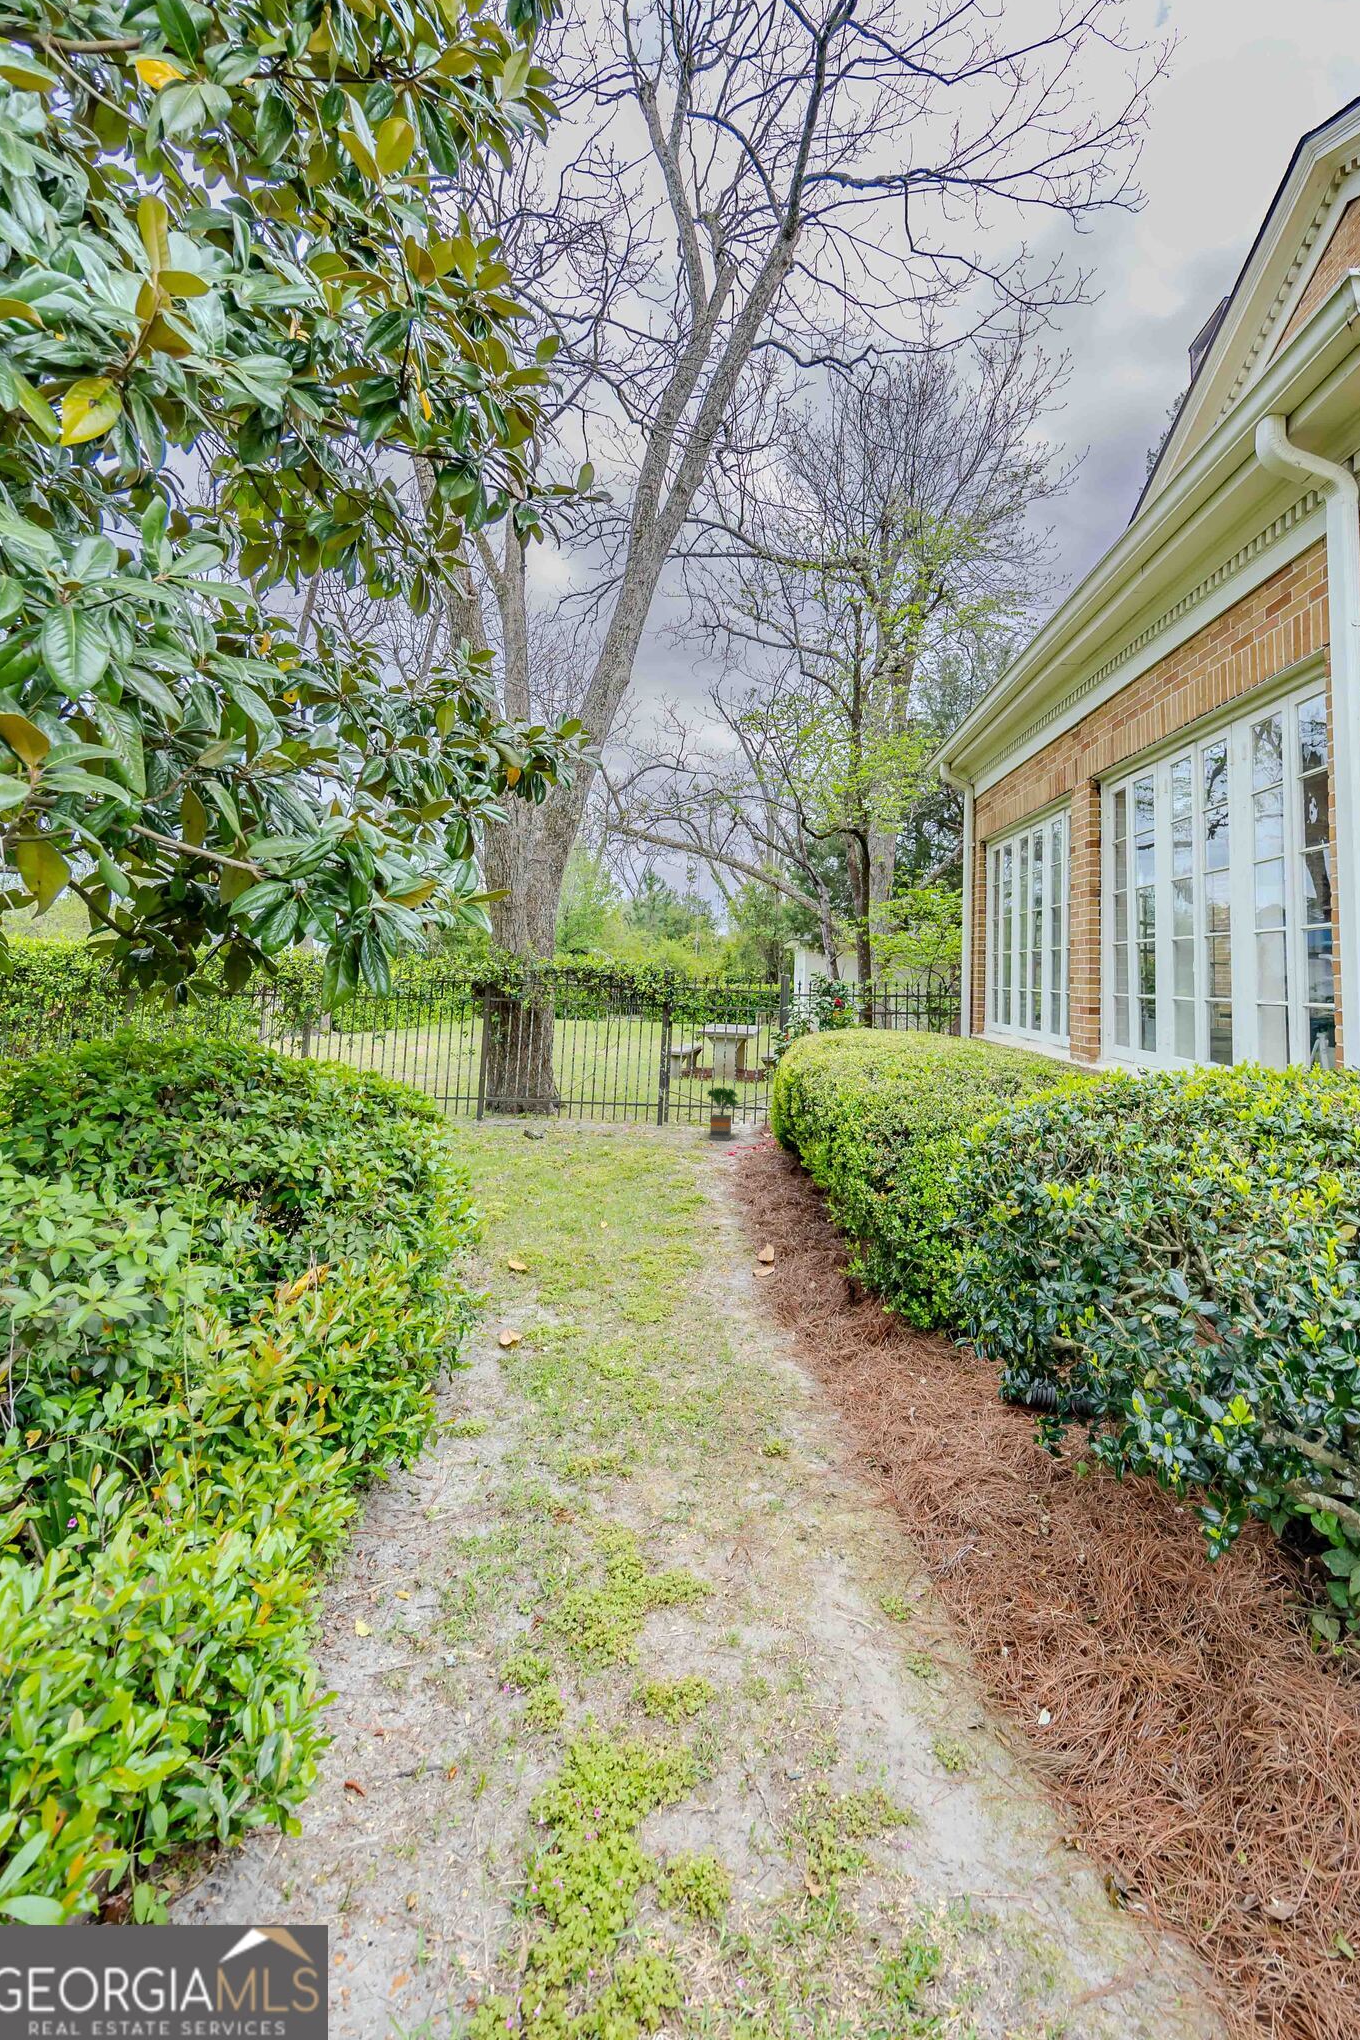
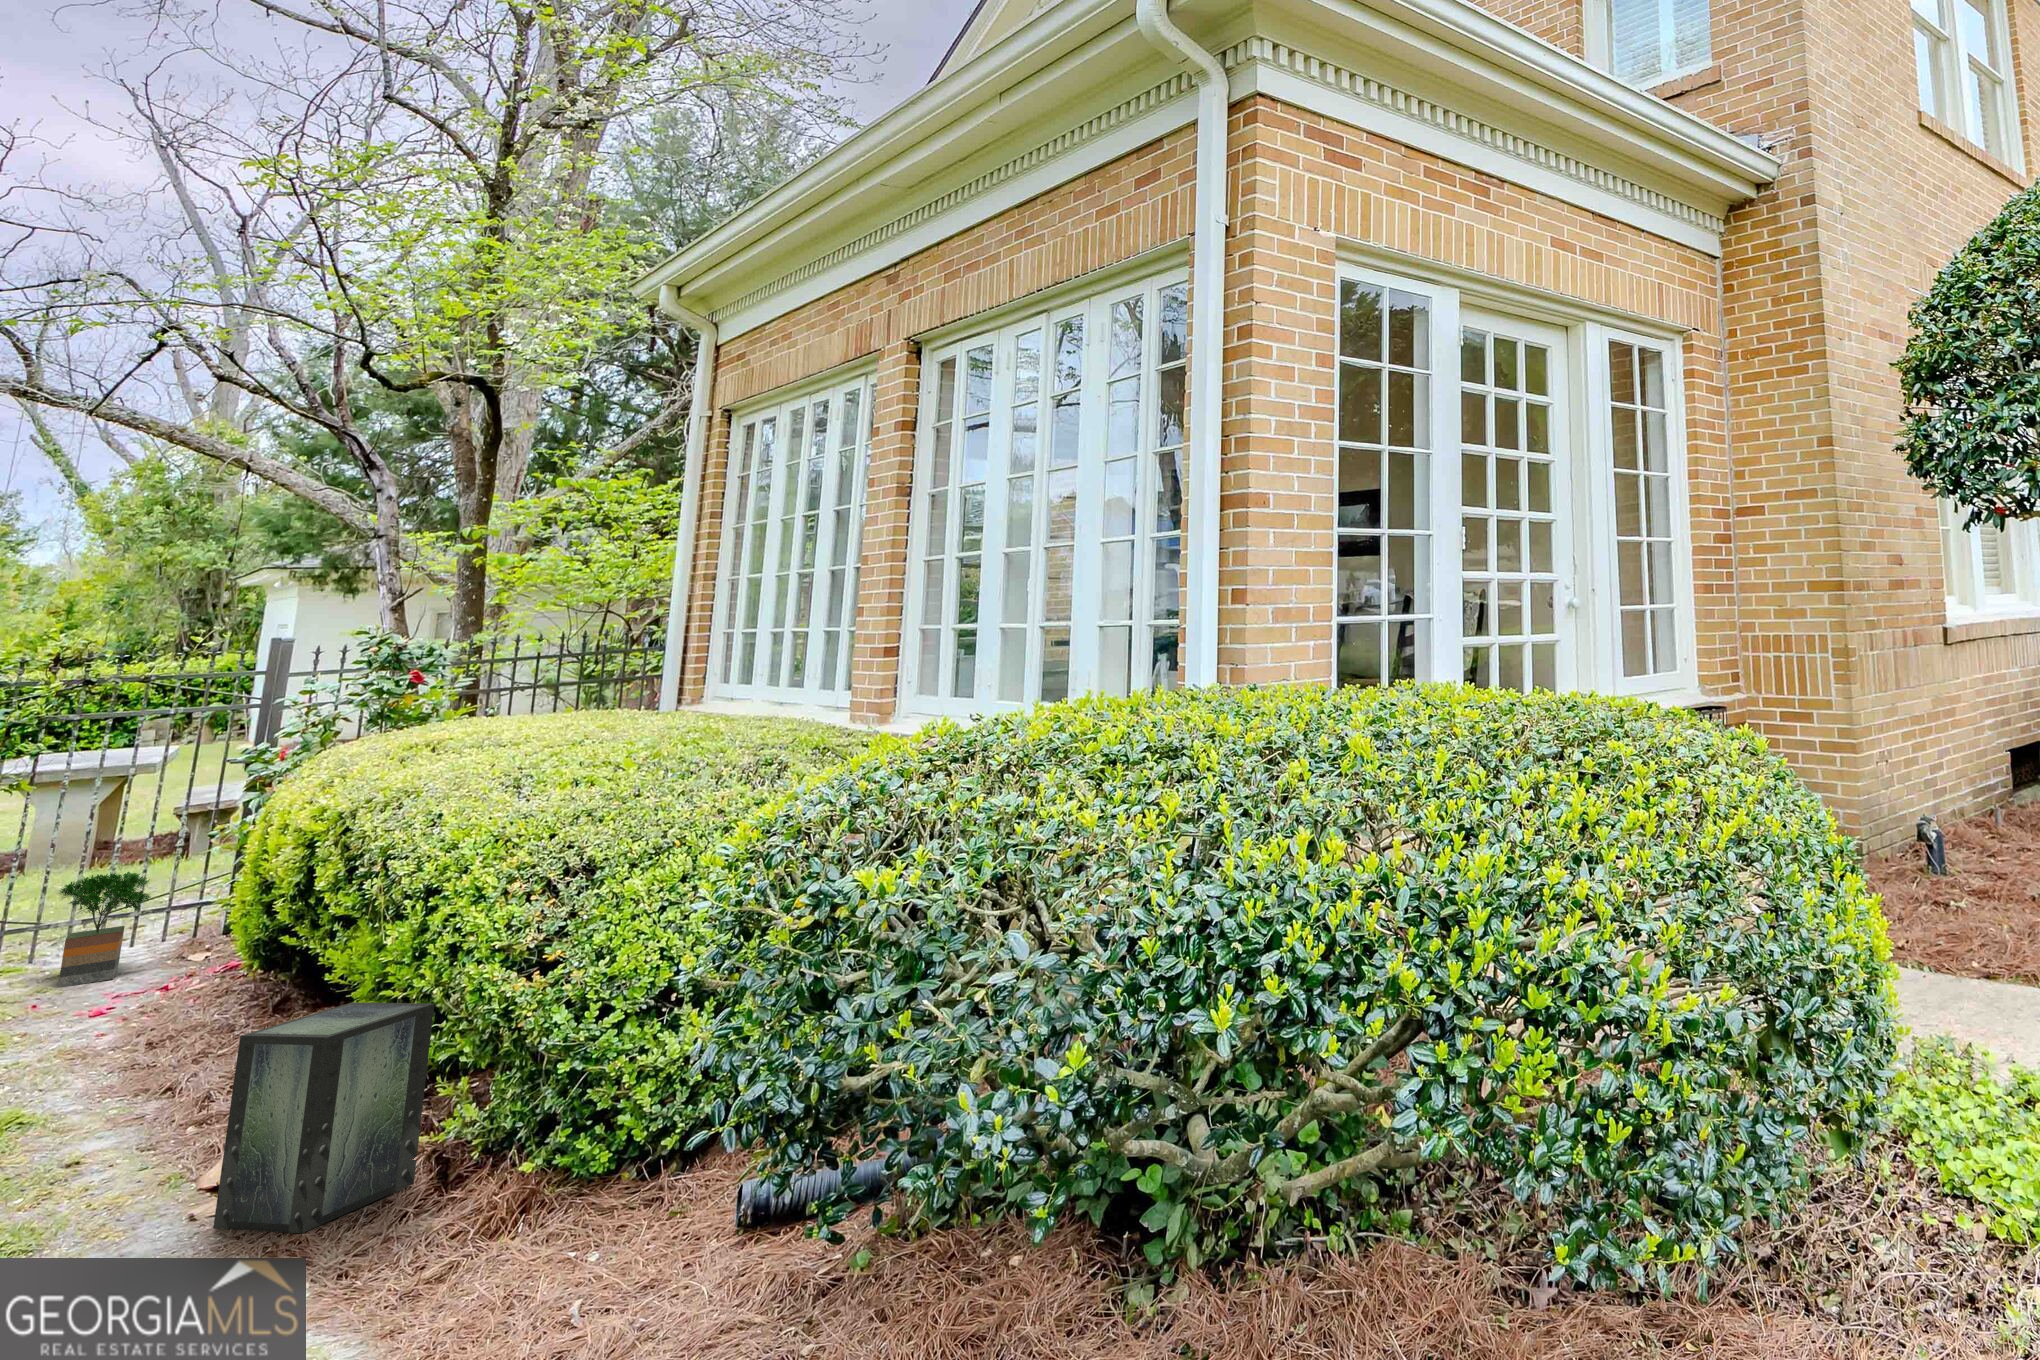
storage box: none [752,1186,837,1310] -> present [213,1002,434,1233]

